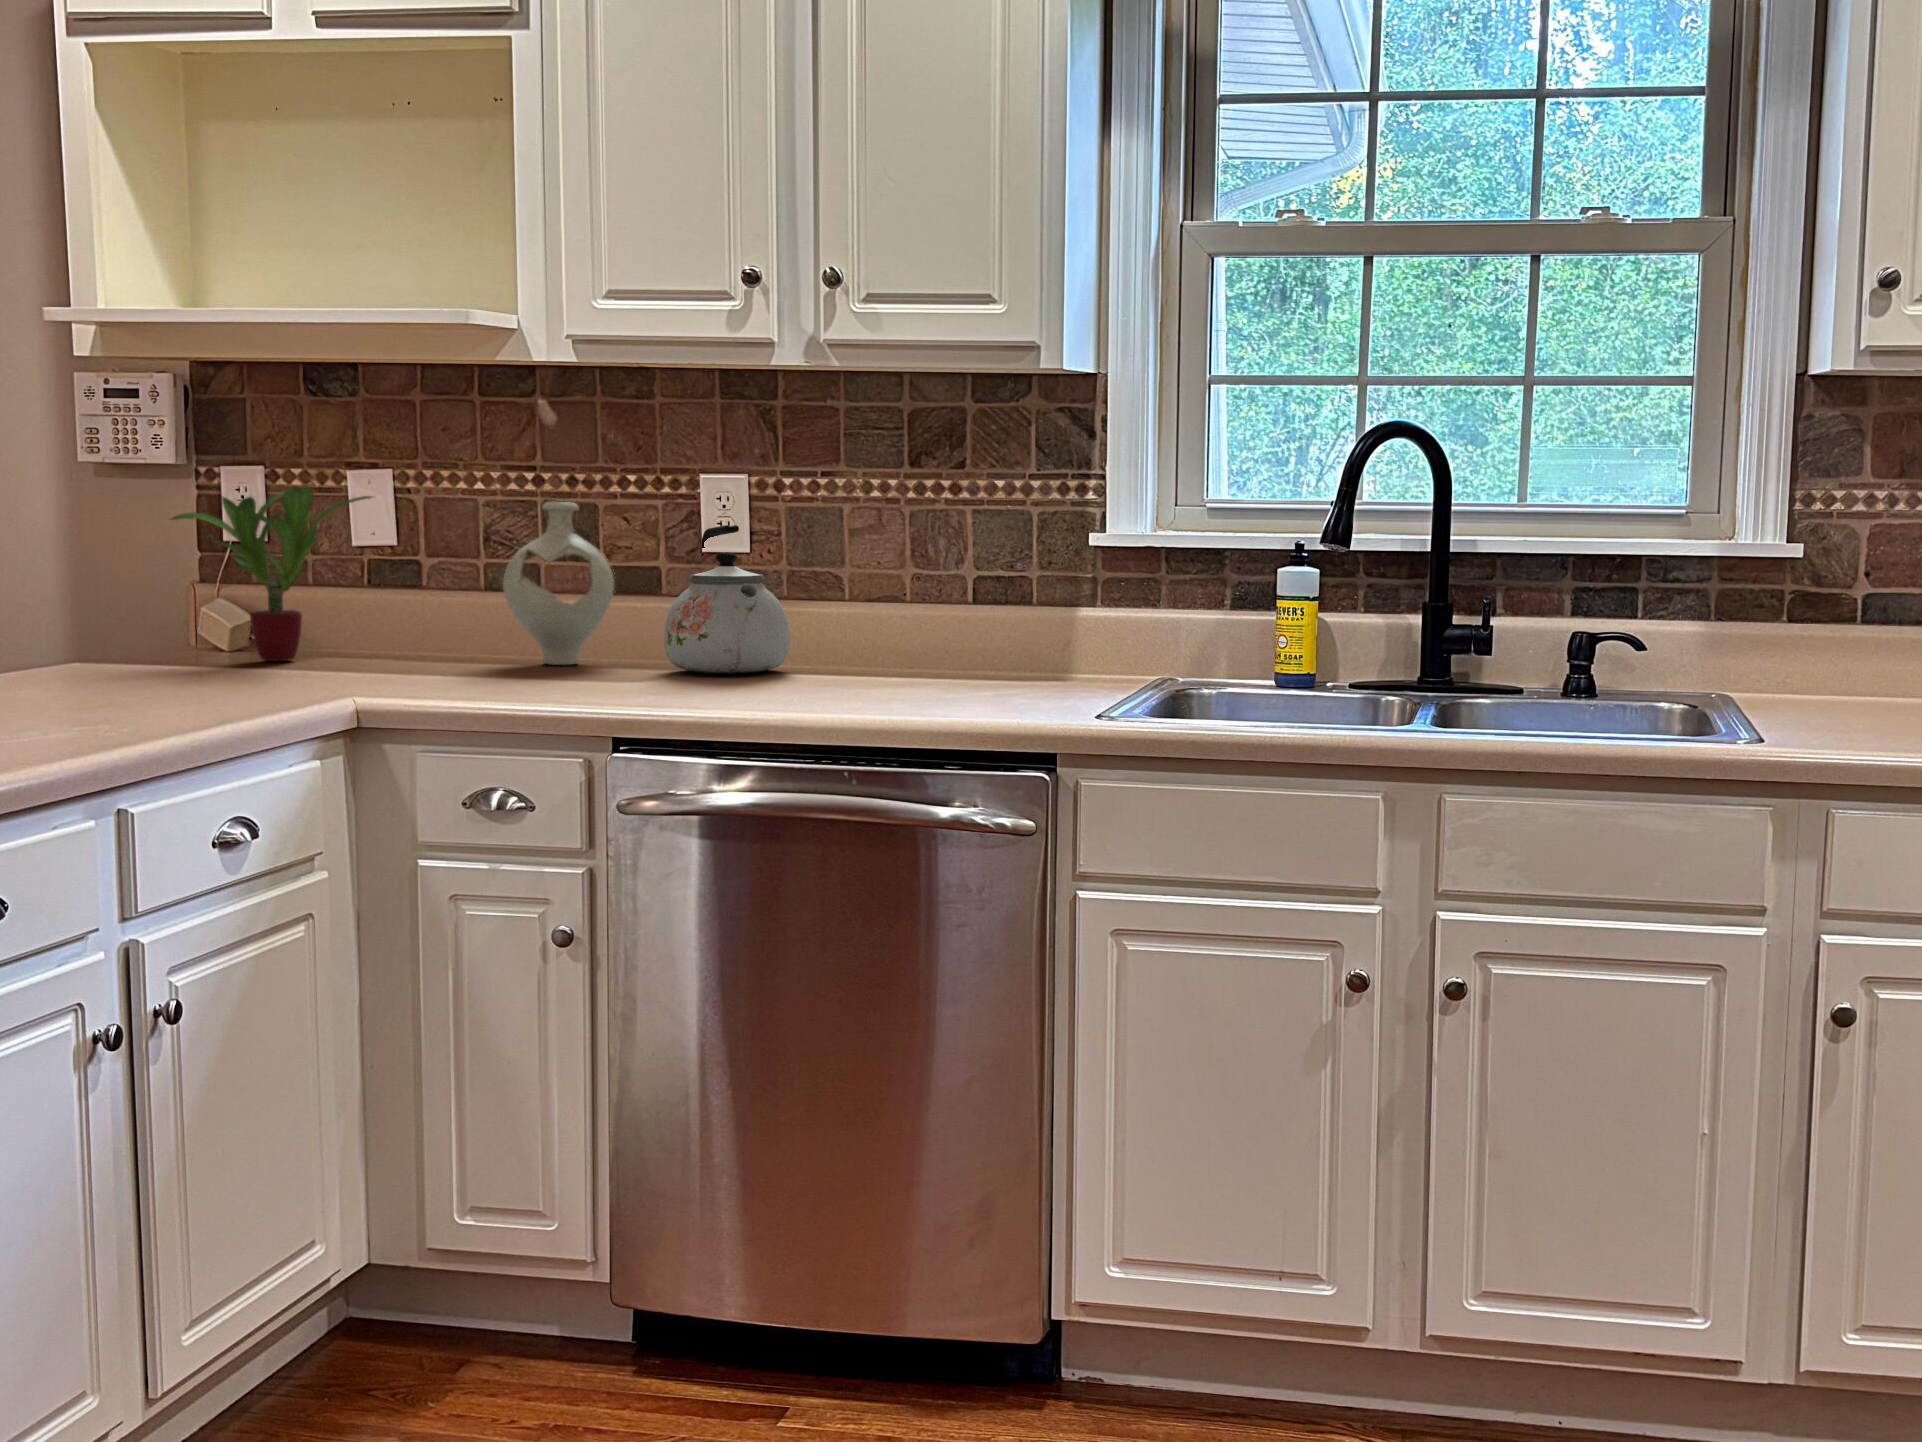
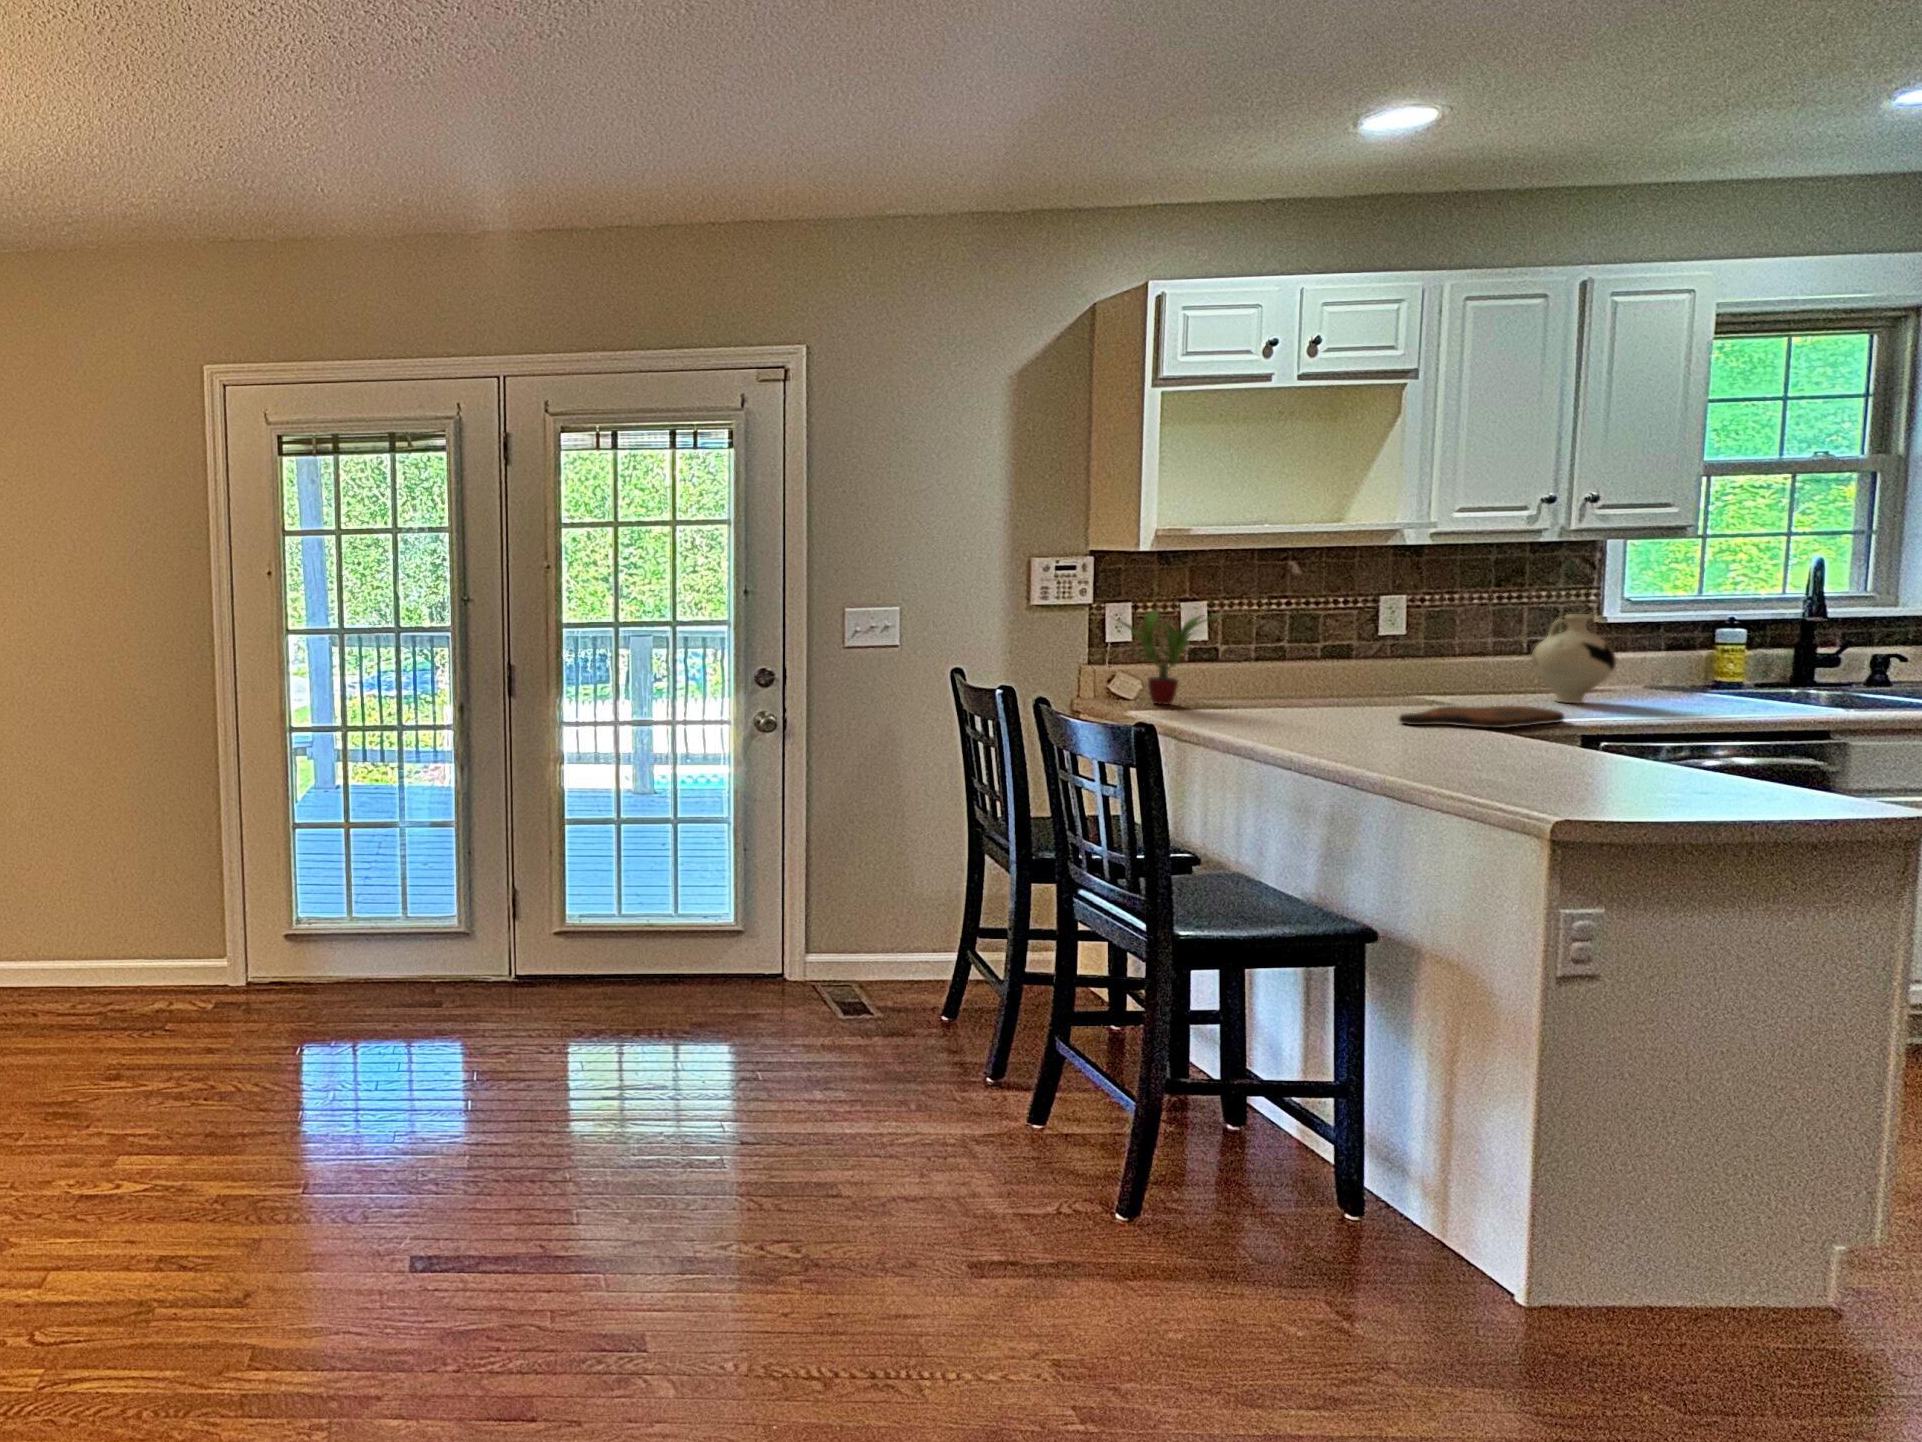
decorative vase: present [503,502,614,665] -> present [1531,614,1616,704]
kettle: present [664,525,790,674] -> none [1368,623,1457,699]
cutting board: none [413,669,707,700] -> present [1399,706,1564,728]

